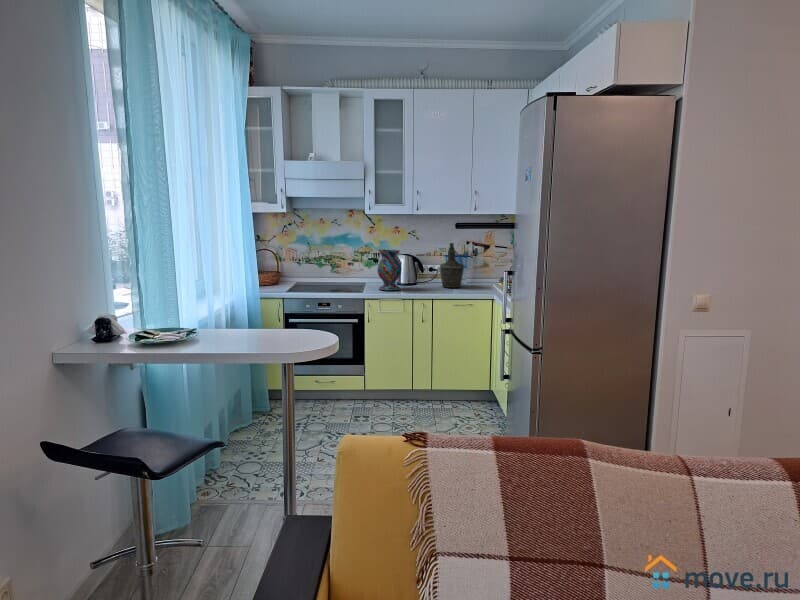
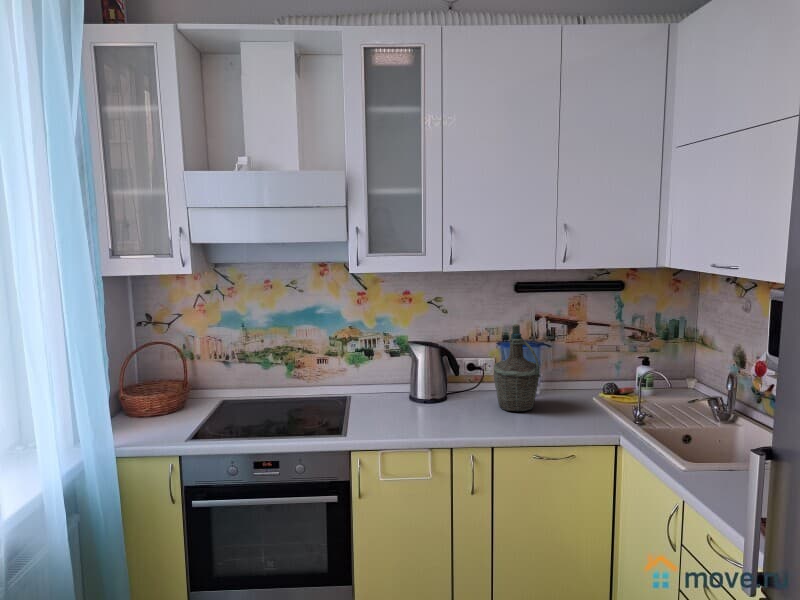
vase: present [378,250,401,290] -> none [375,341,422,426]

